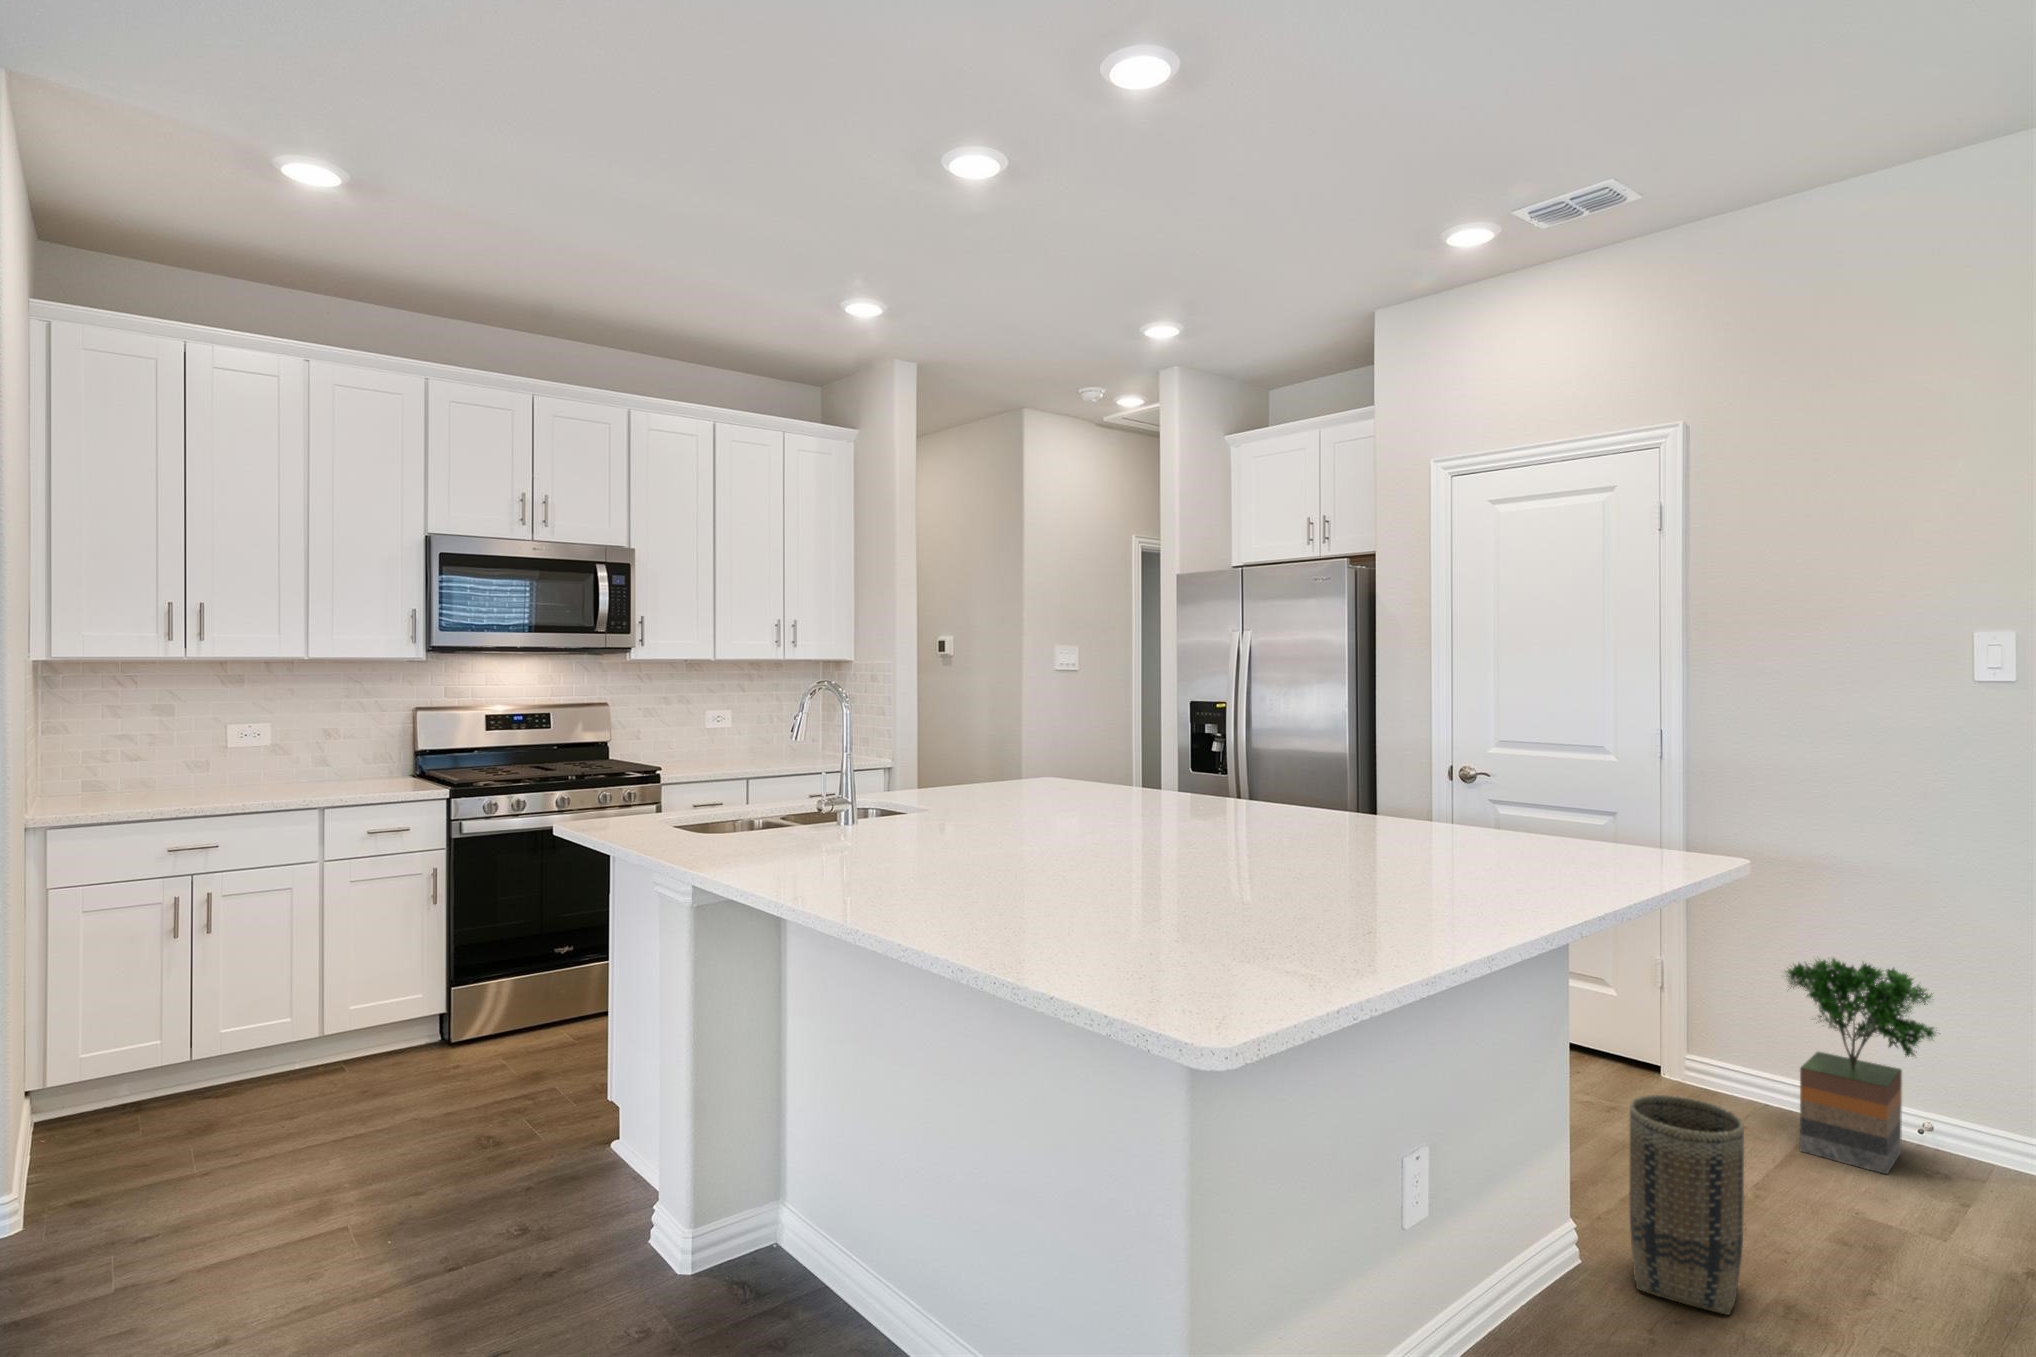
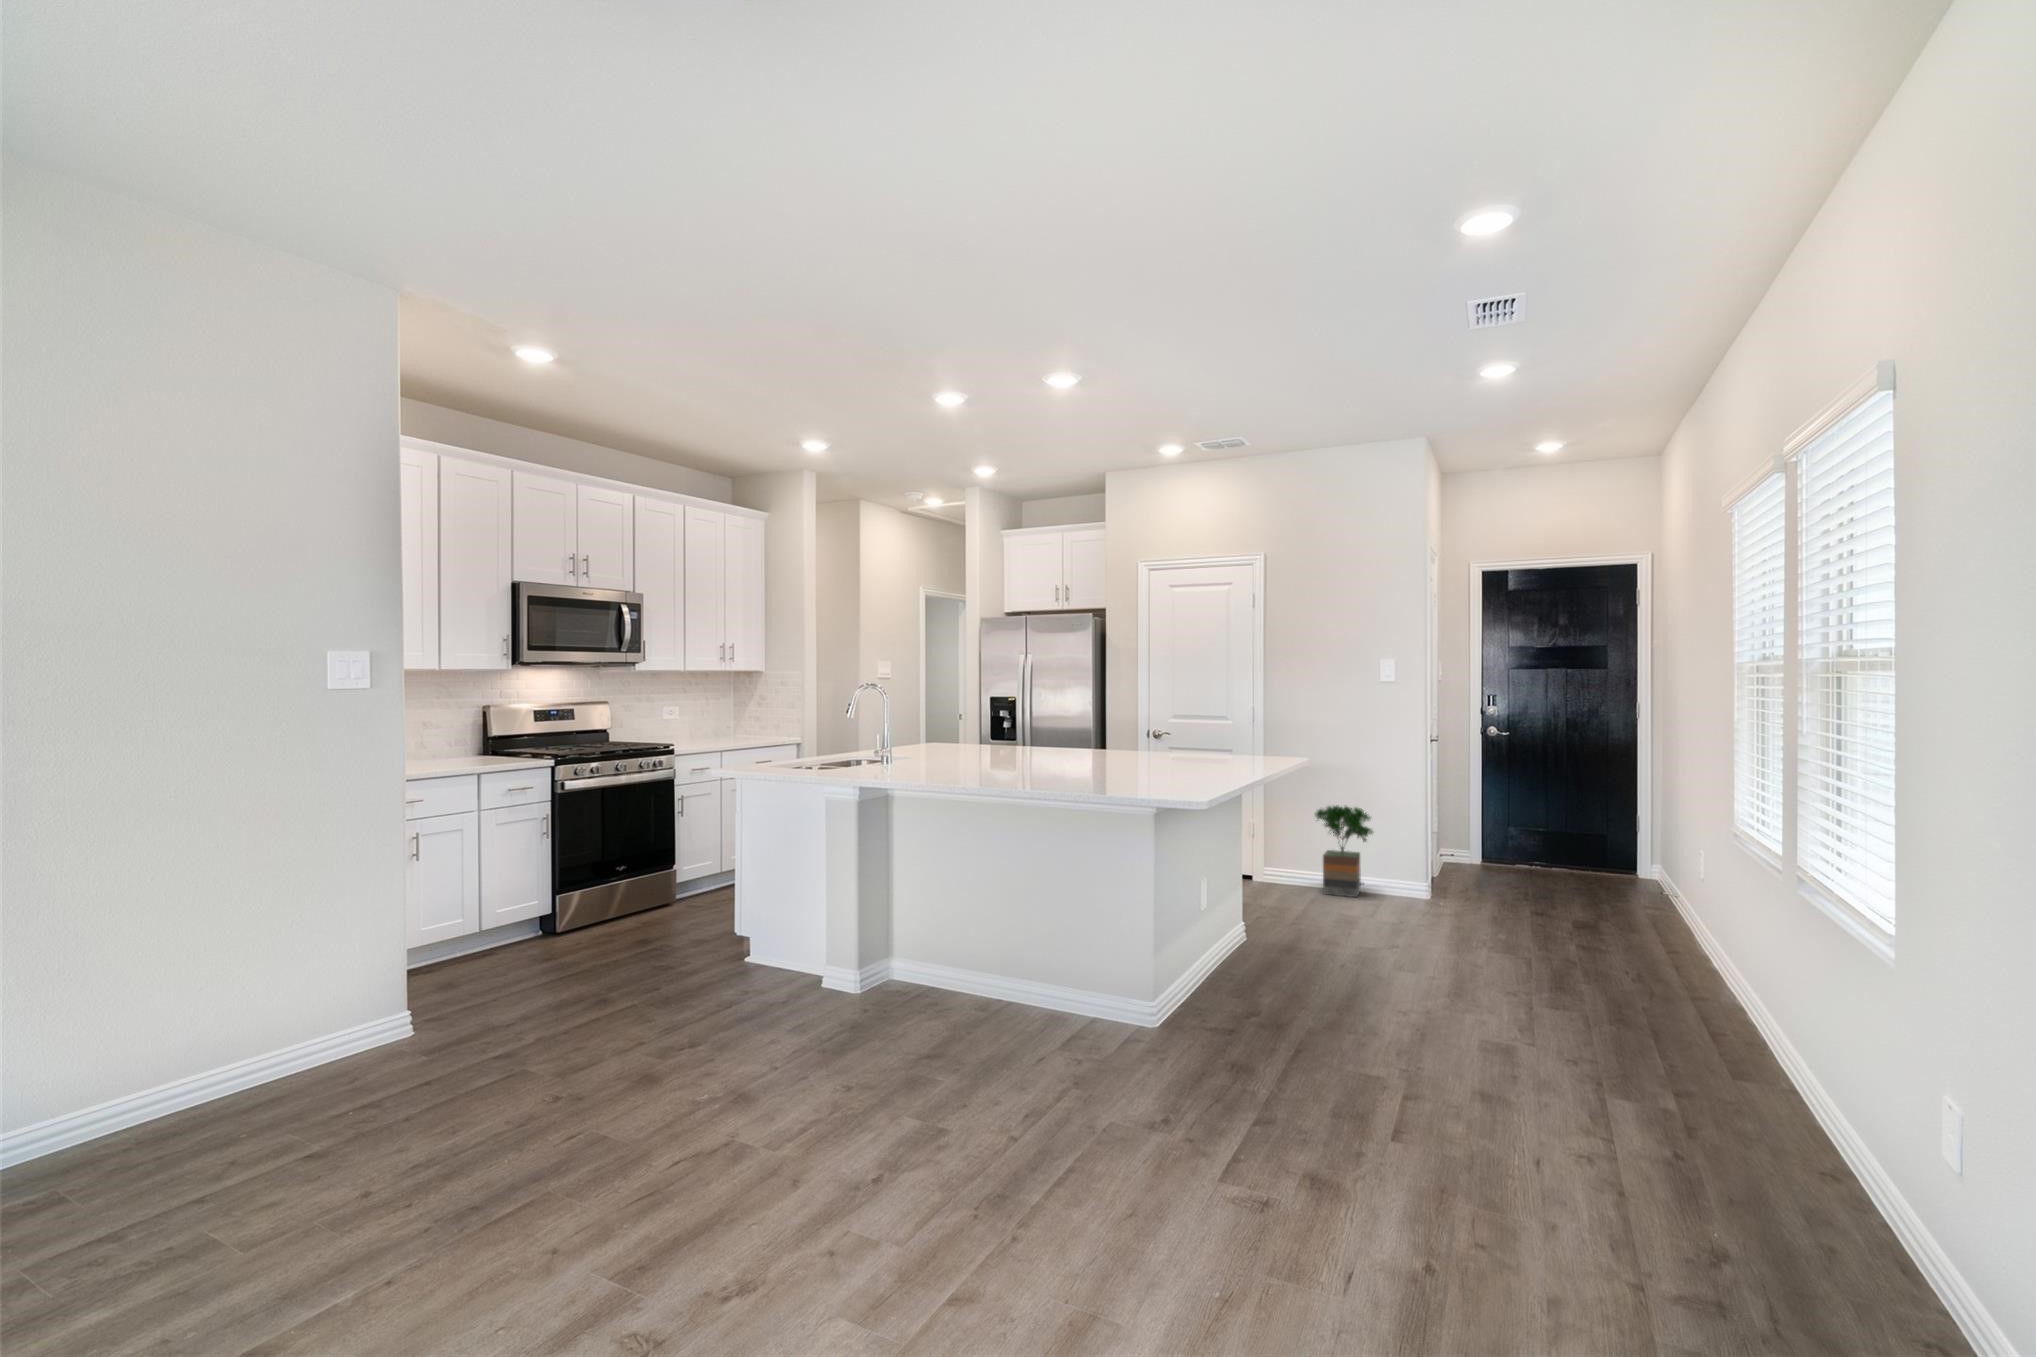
basket: present [1629,1095,1744,1315] -> none [1274,856,1318,940]

